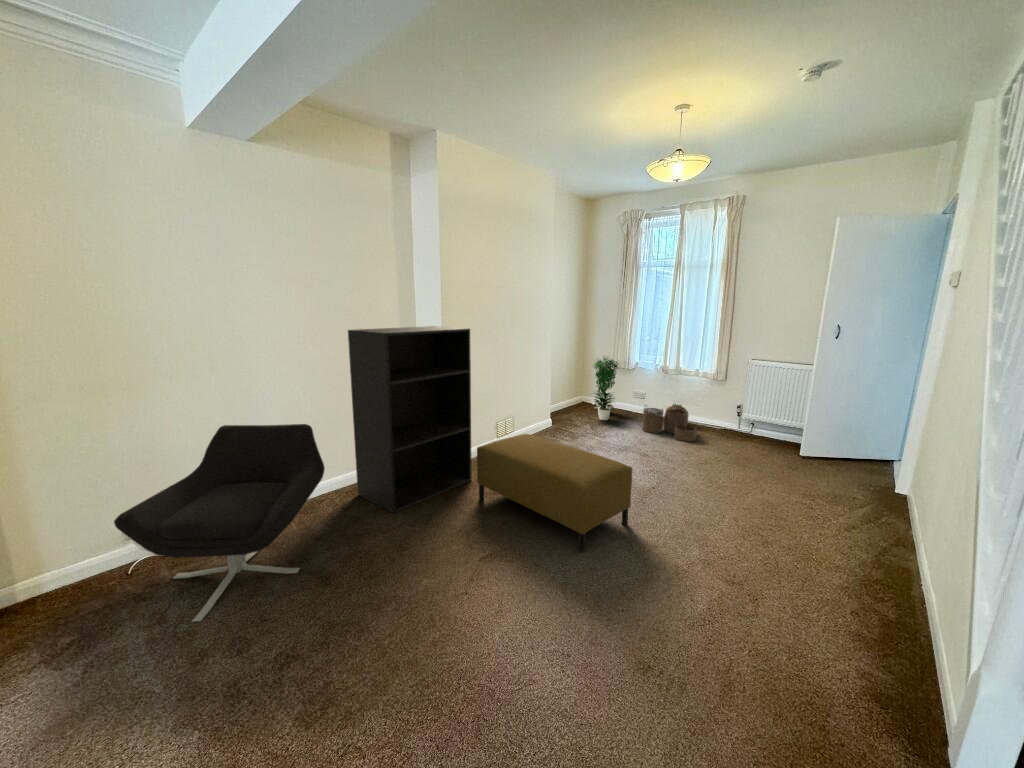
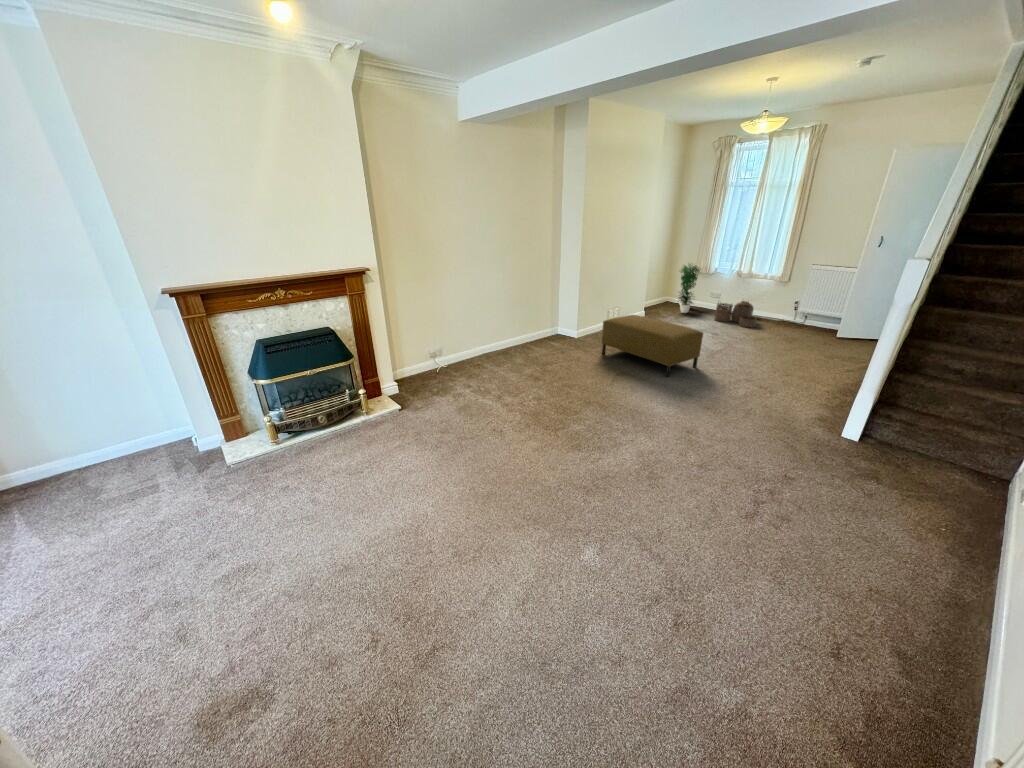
bookshelf: present [348,326,472,513] -> none [528,243,601,357]
lounge chair: present [114,424,325,622] -> none [443,303,524,390]

